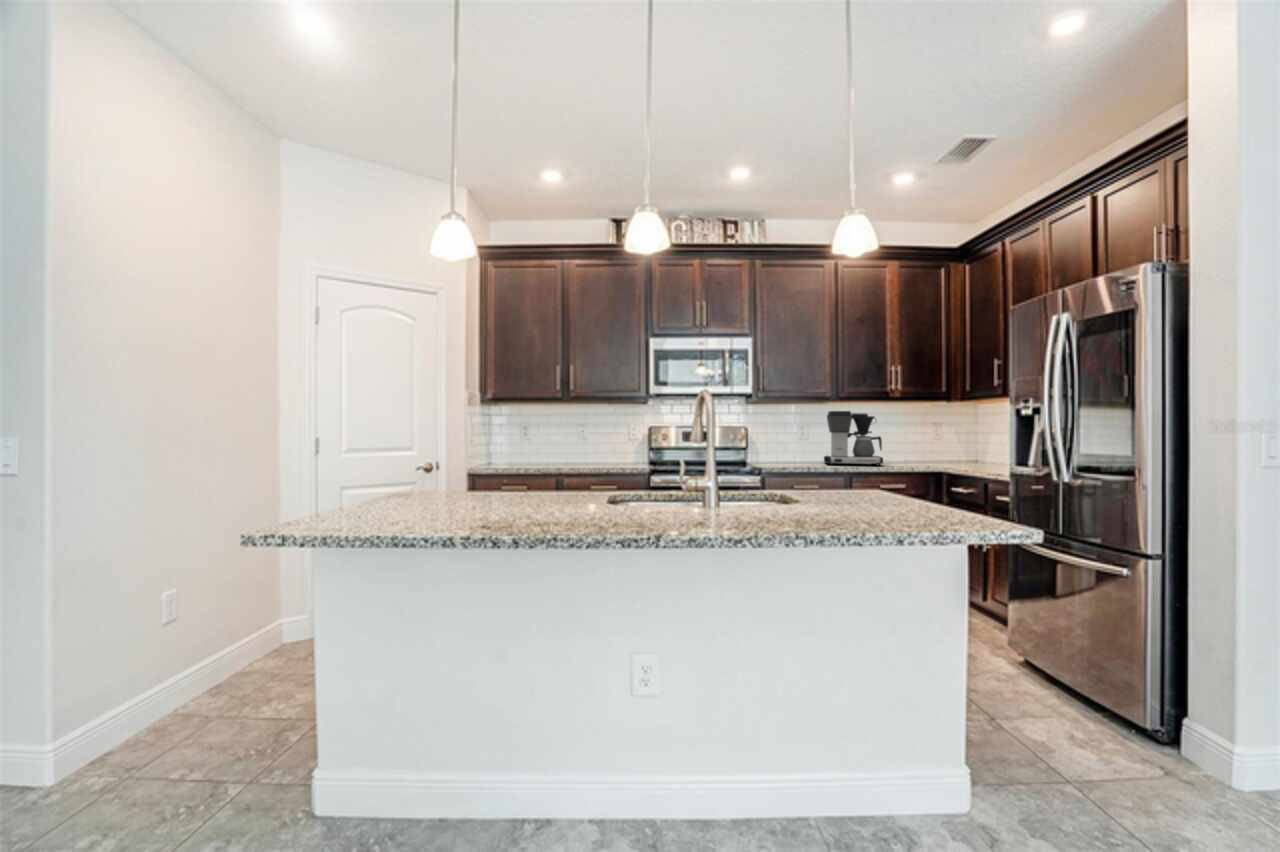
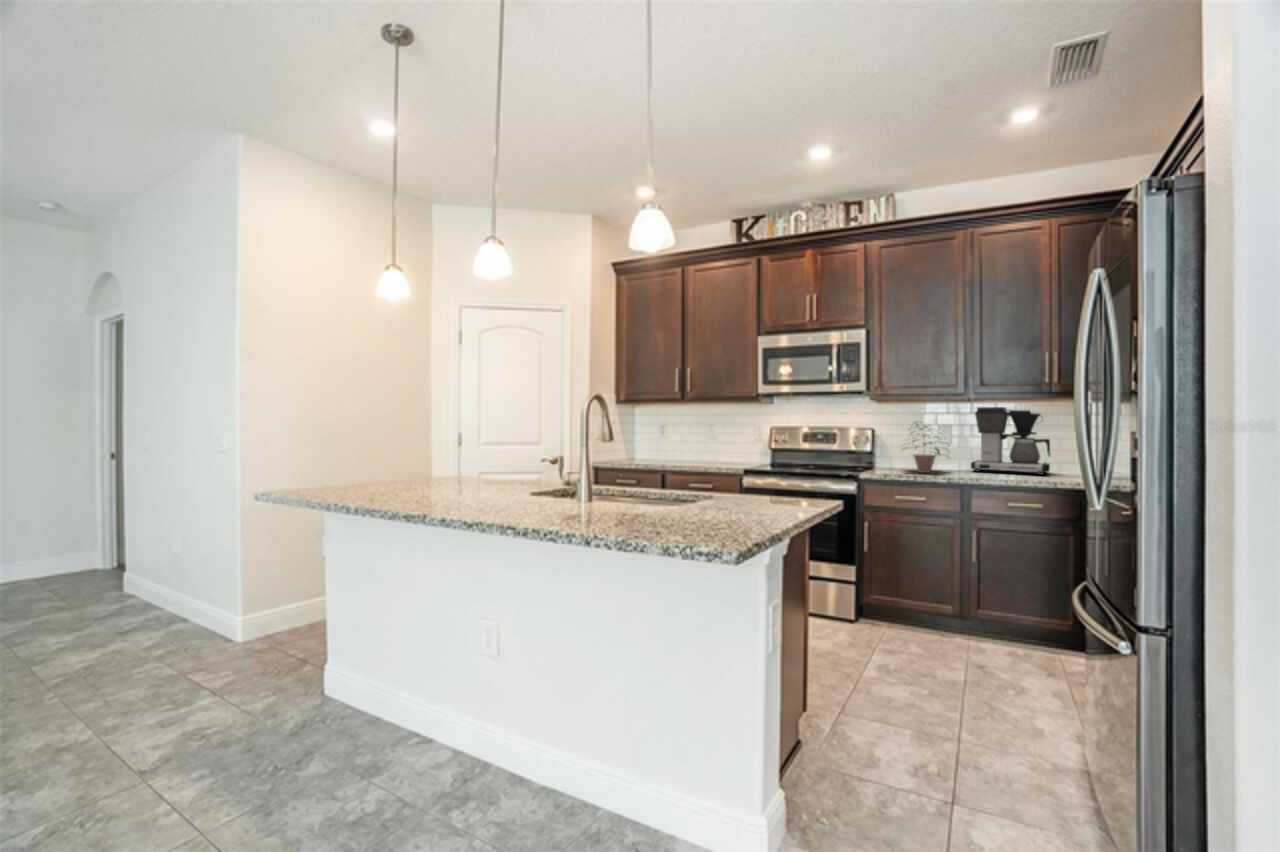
potted plant: none [776,423,822,468] -> present [902,425,941,473]

